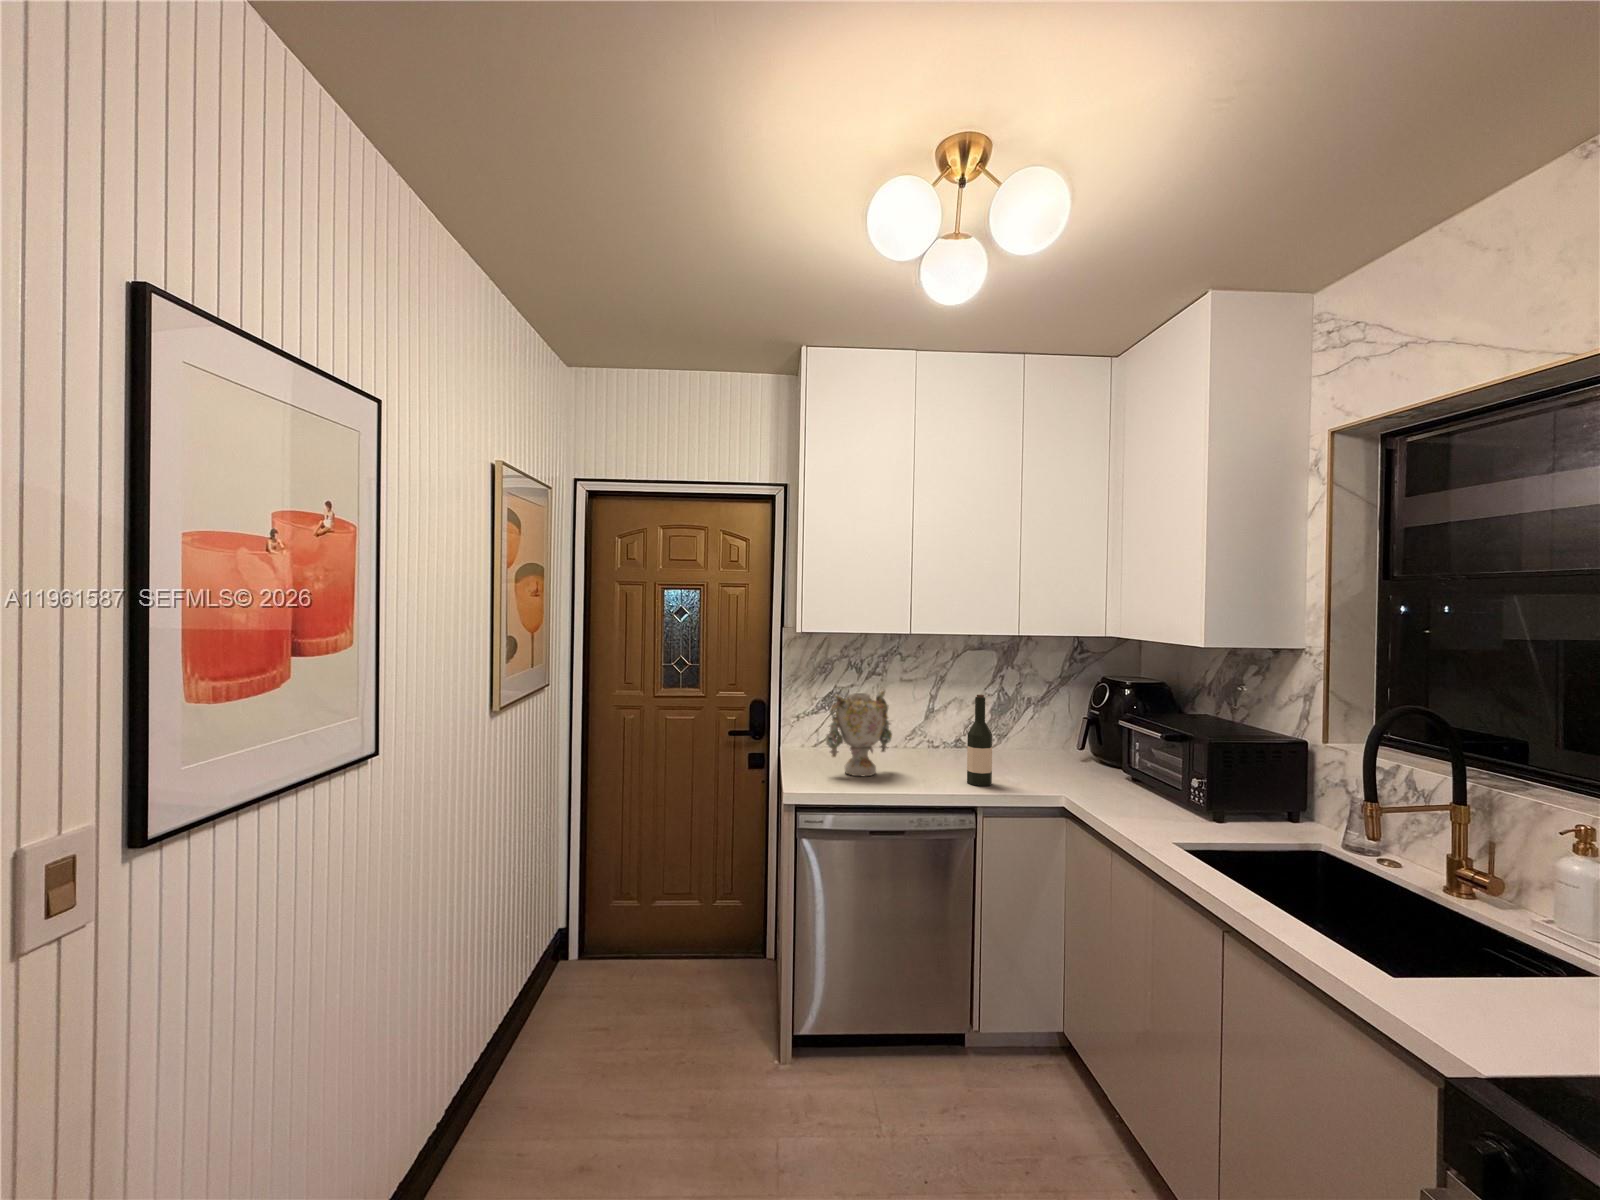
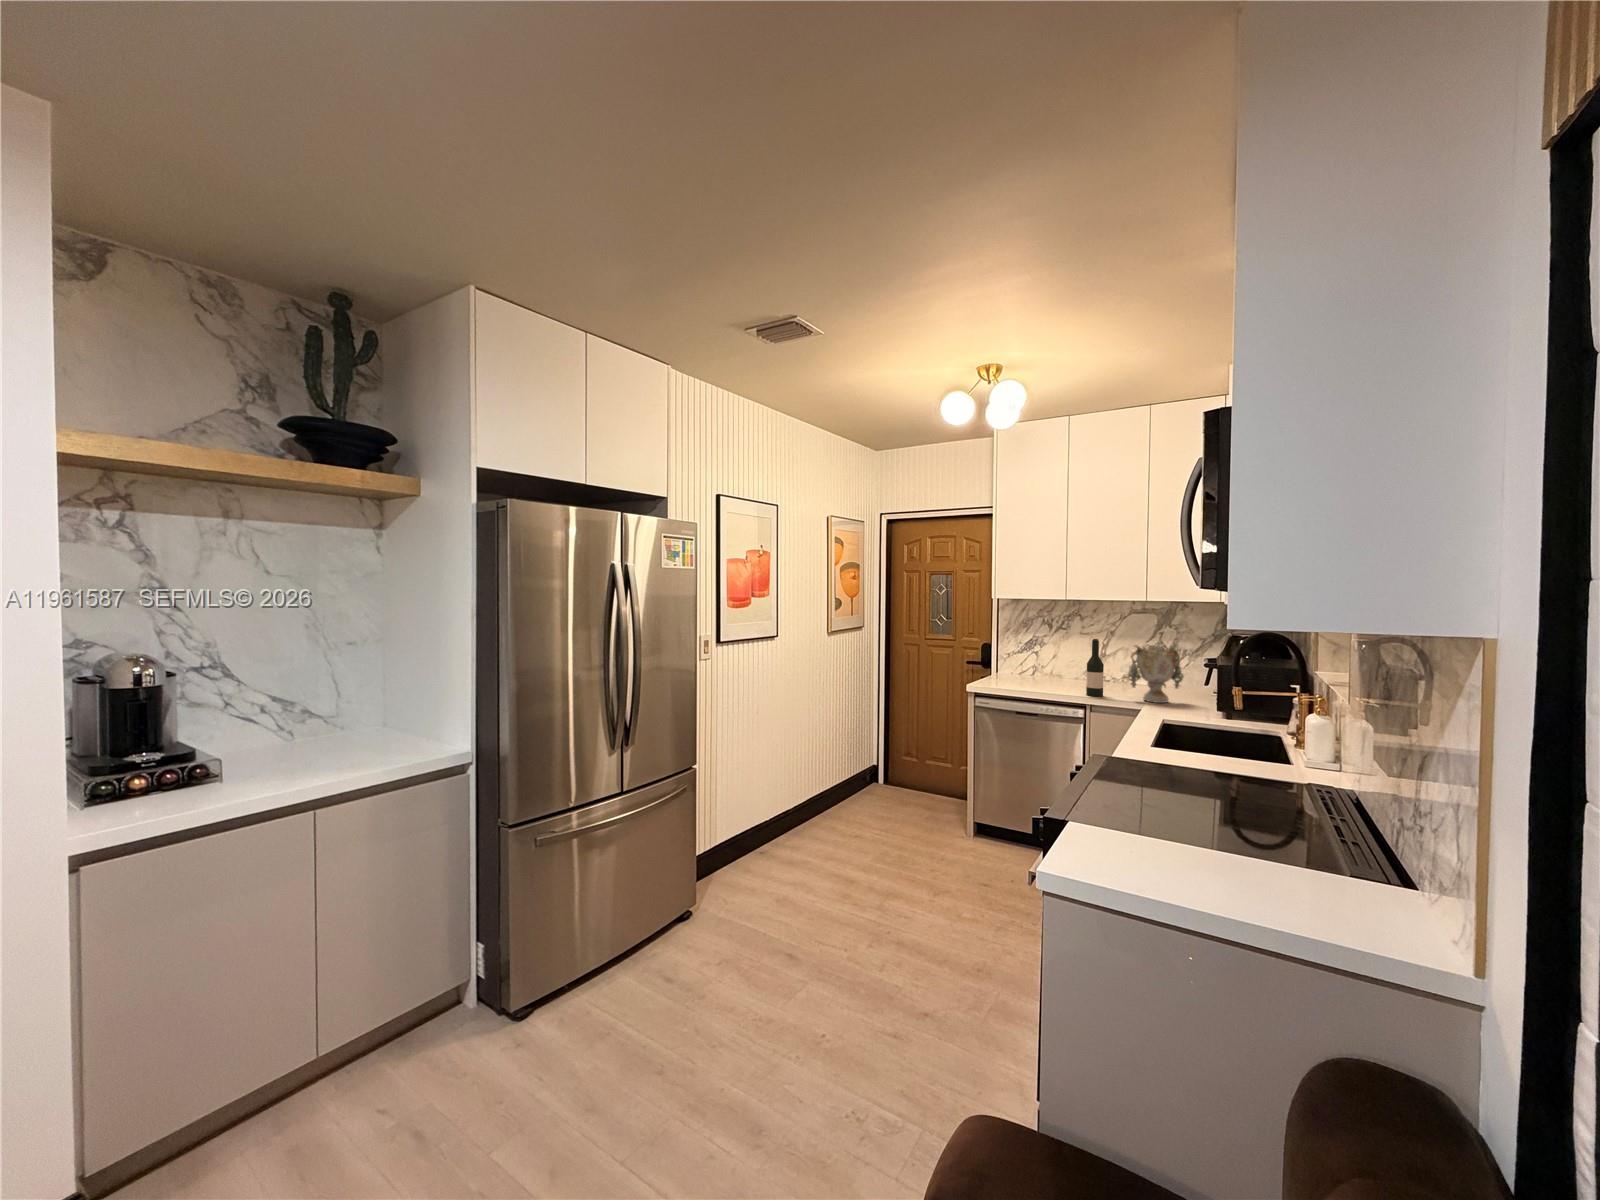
vase: present [826,690,892,776] -> present [1127,644,1184,703]

